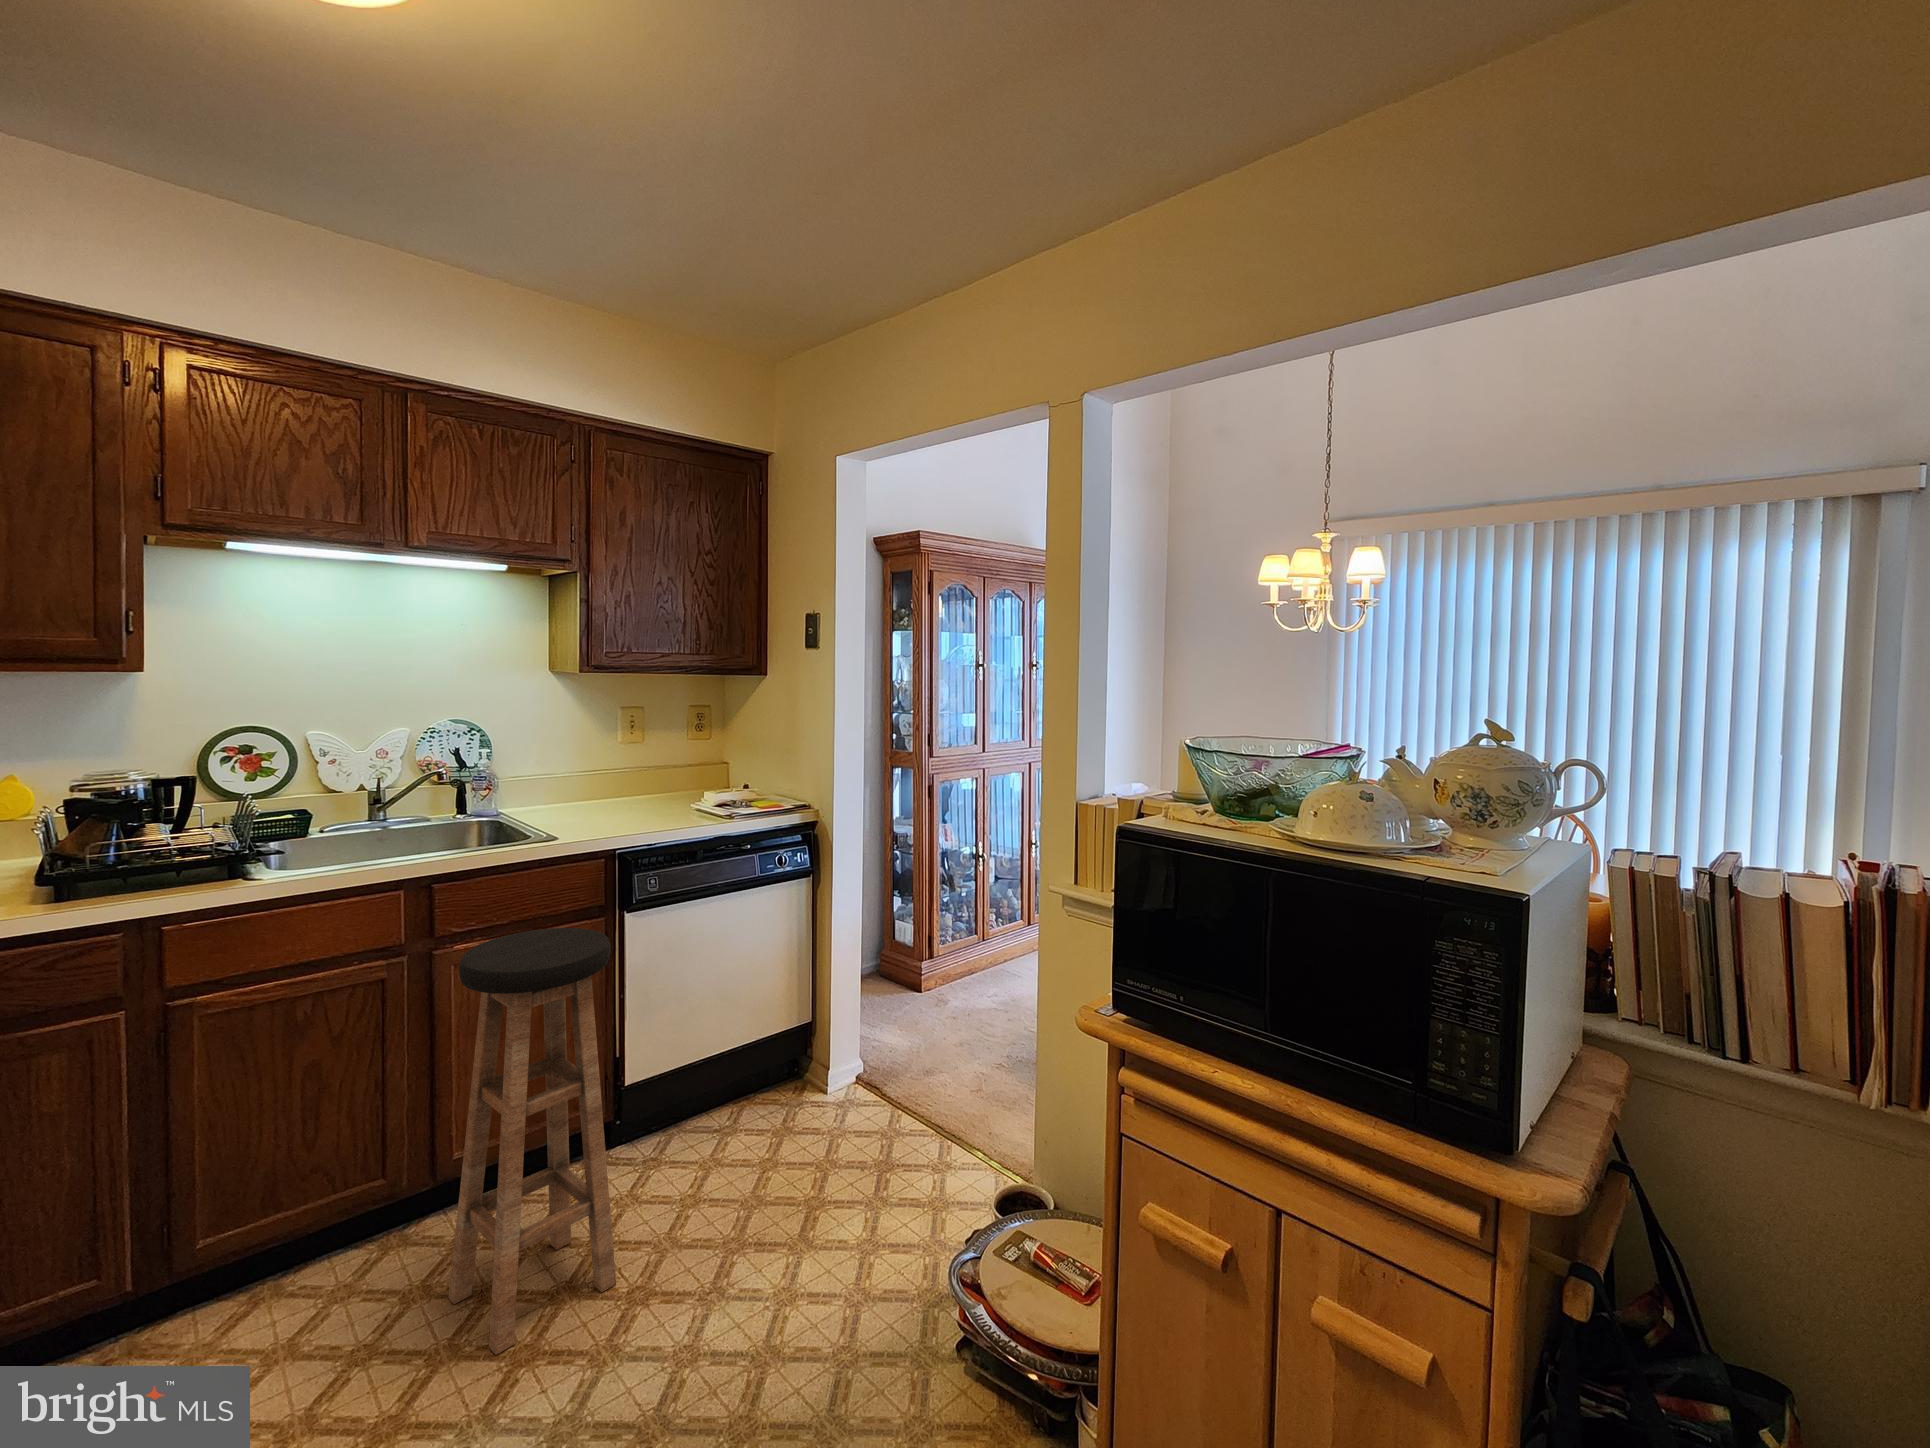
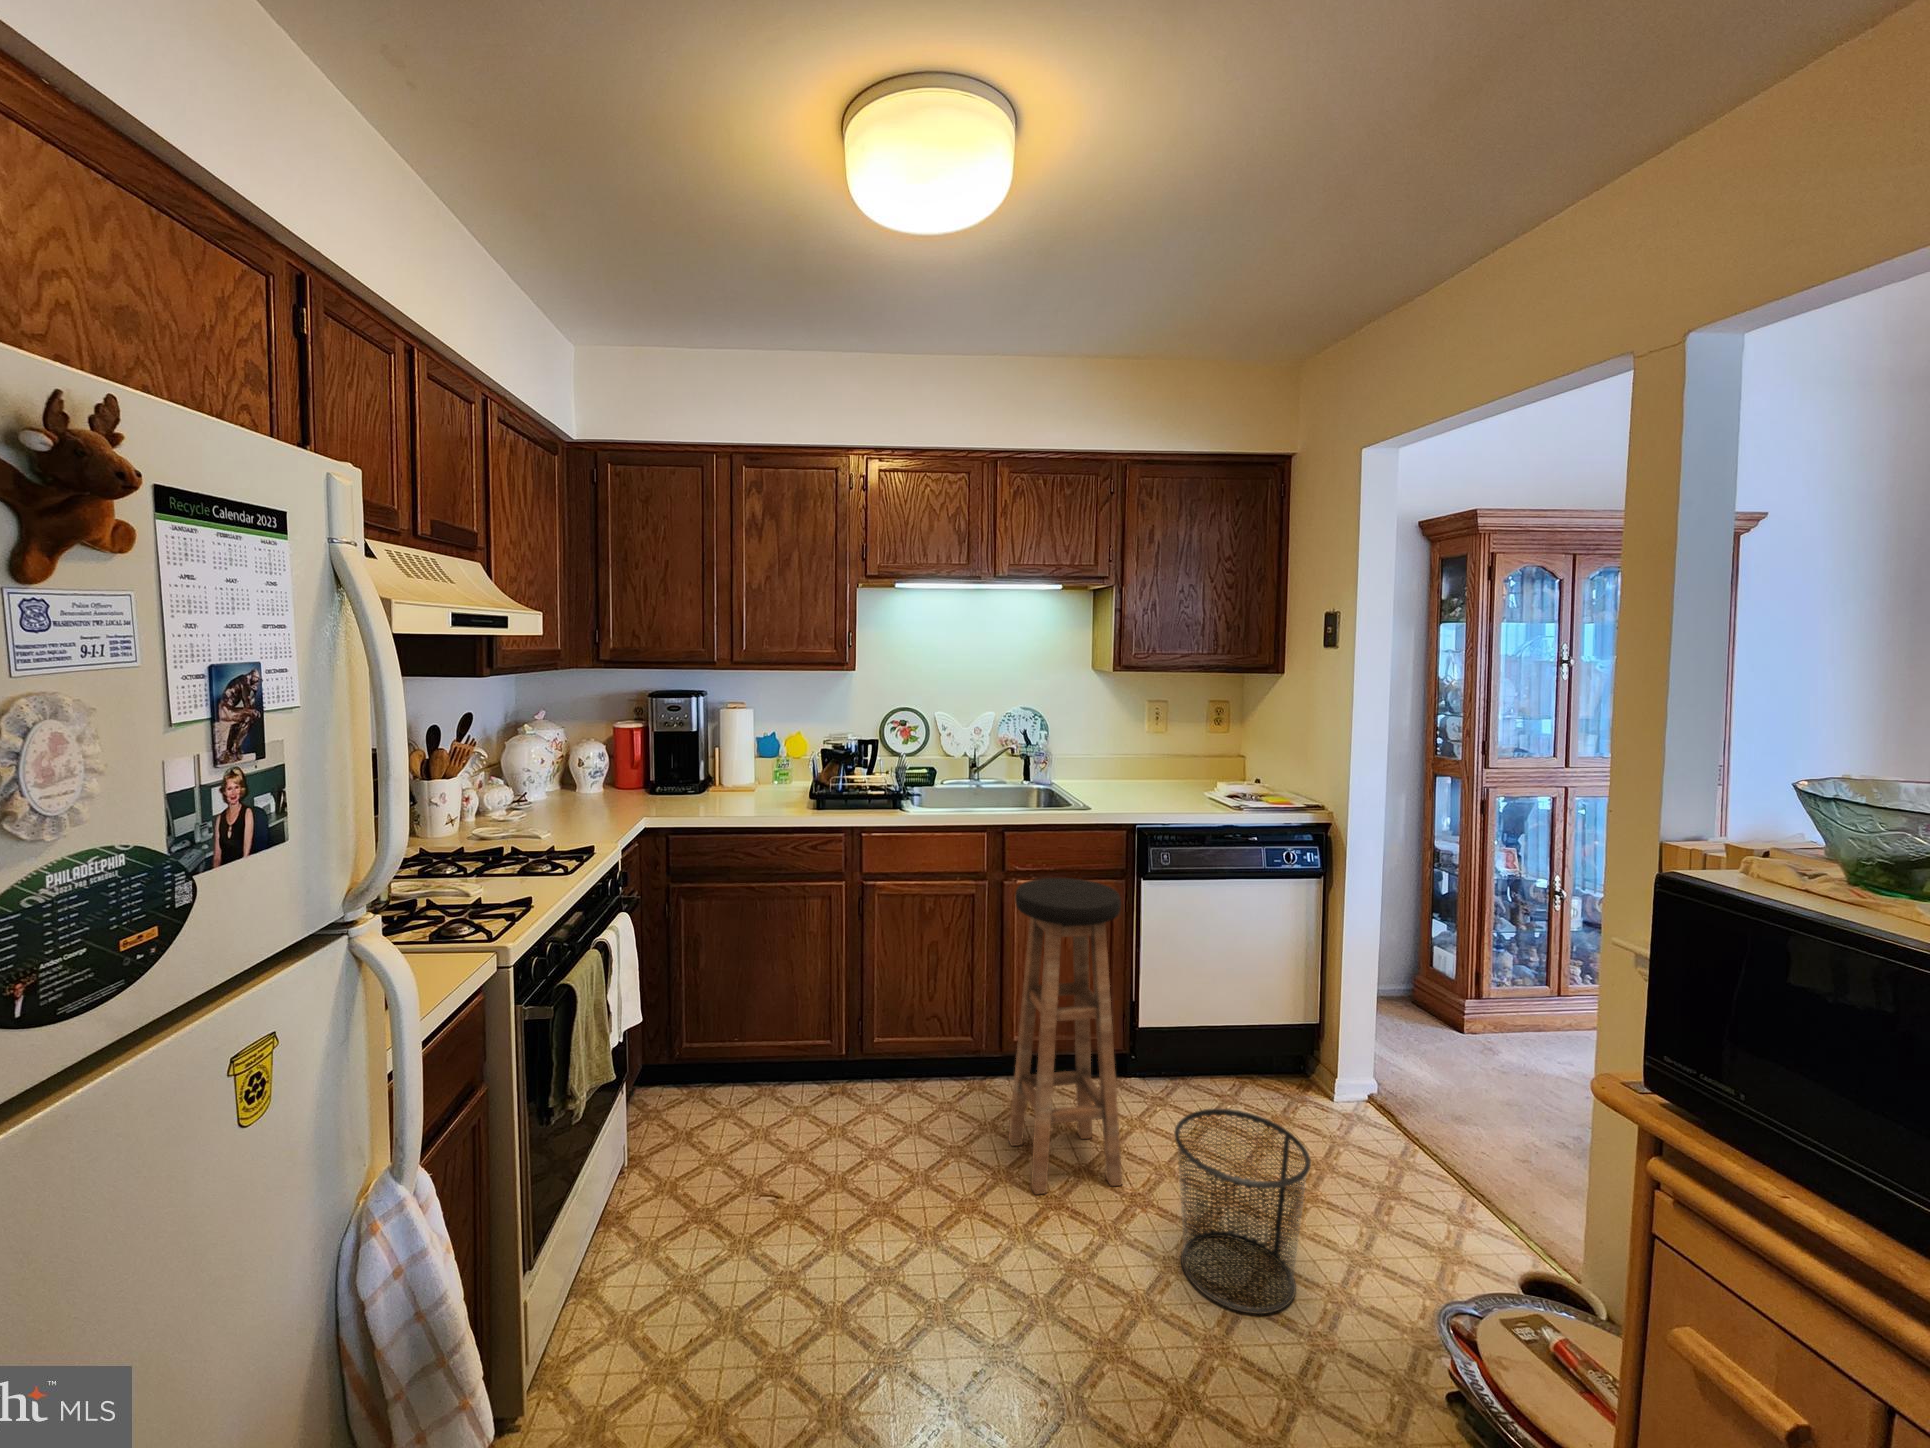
waste bin: none [686,1140,830,1367] -> present [1174,1108,1311,1314]

